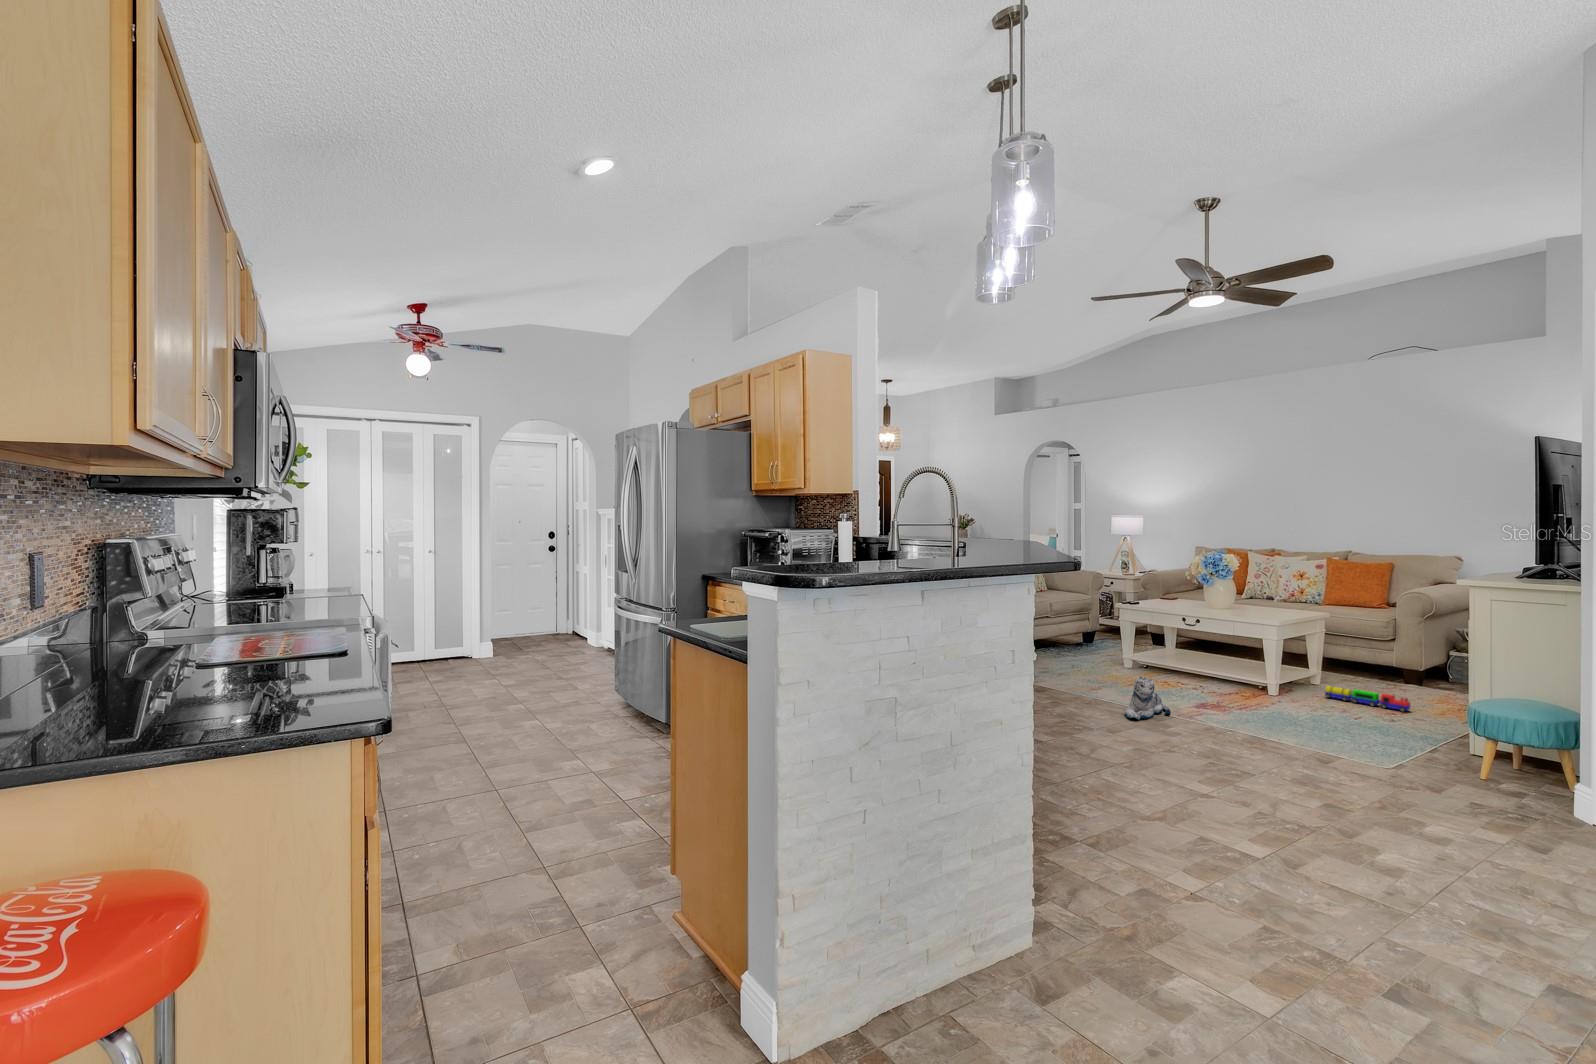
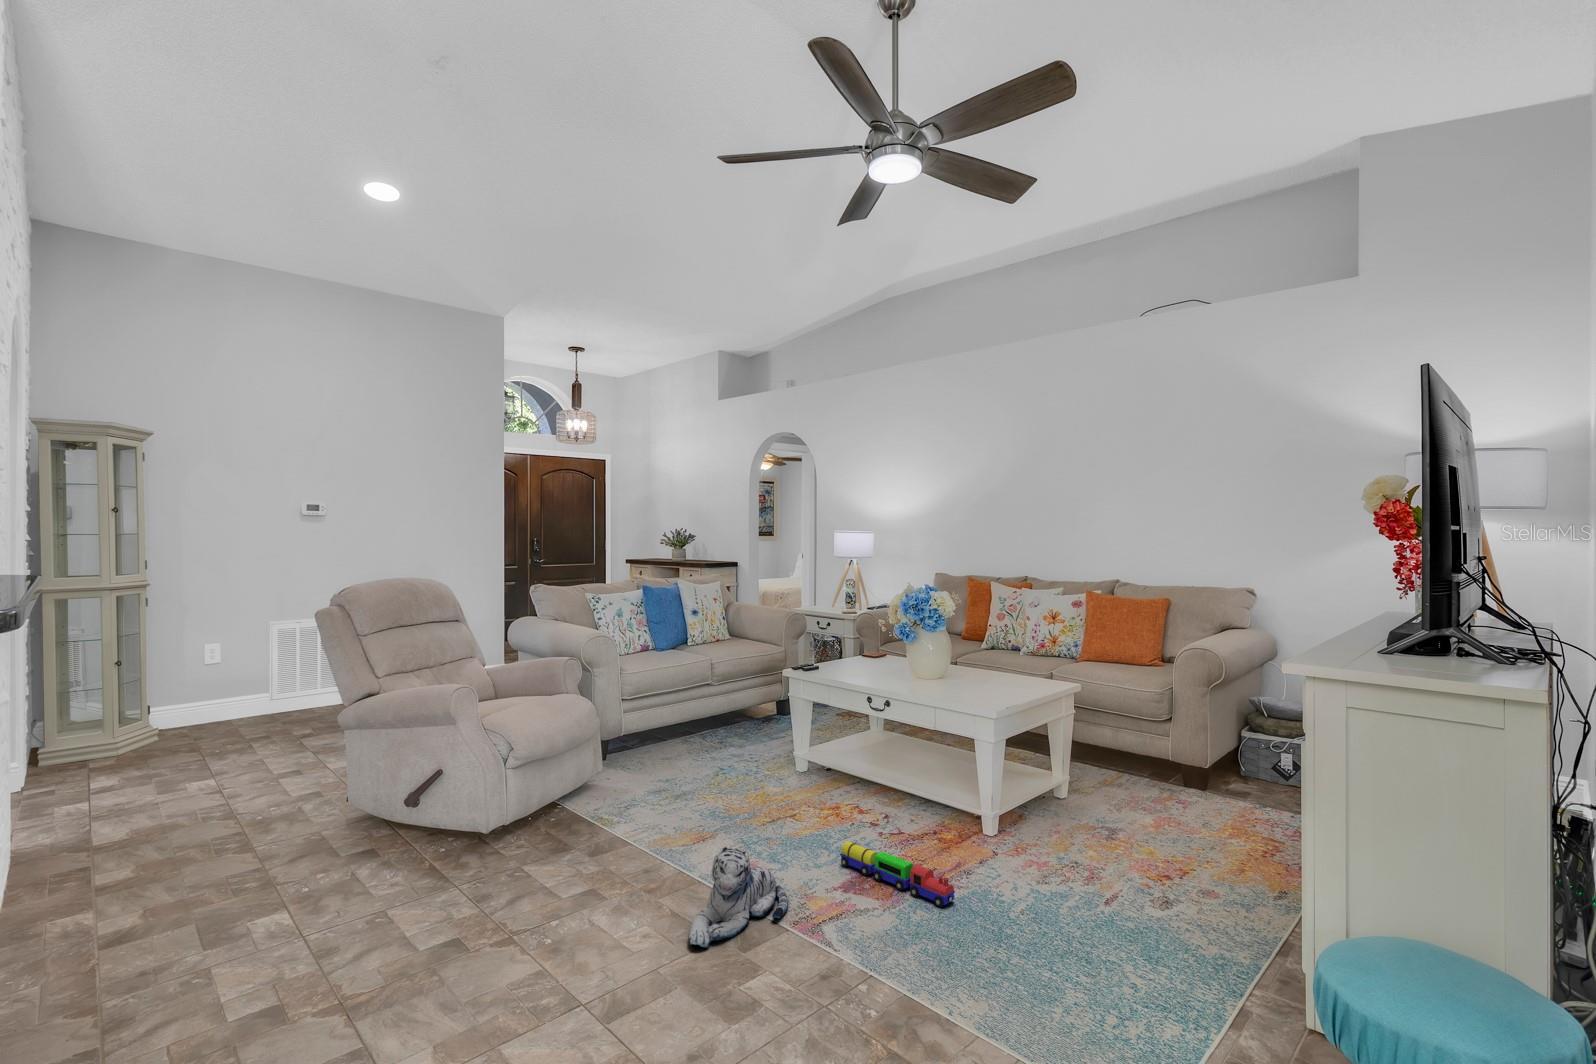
toy train: present [1325,686,1411,712] -> present [840,841,955,907]

